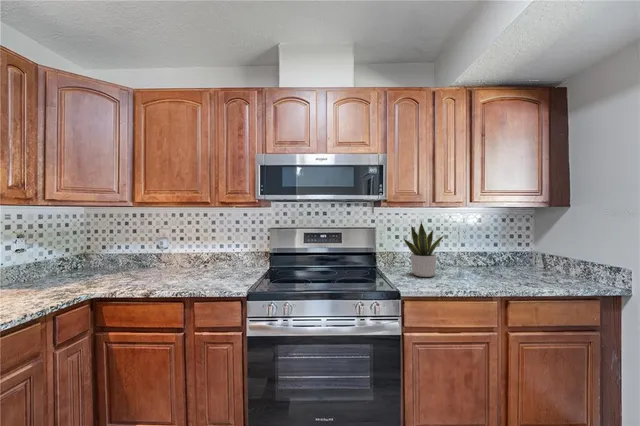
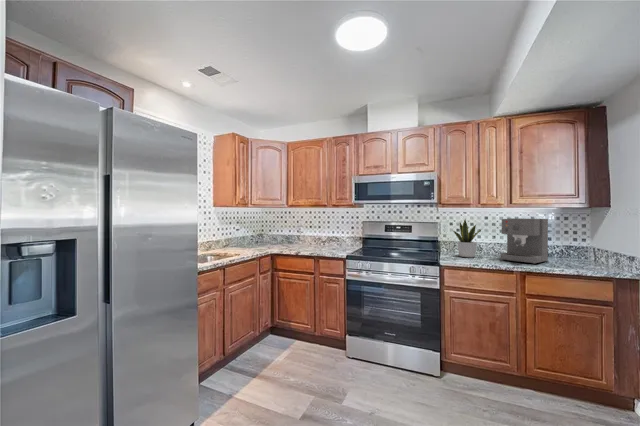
coffee maker: none [469,221,522,283] -> present [500,218,548,264]

